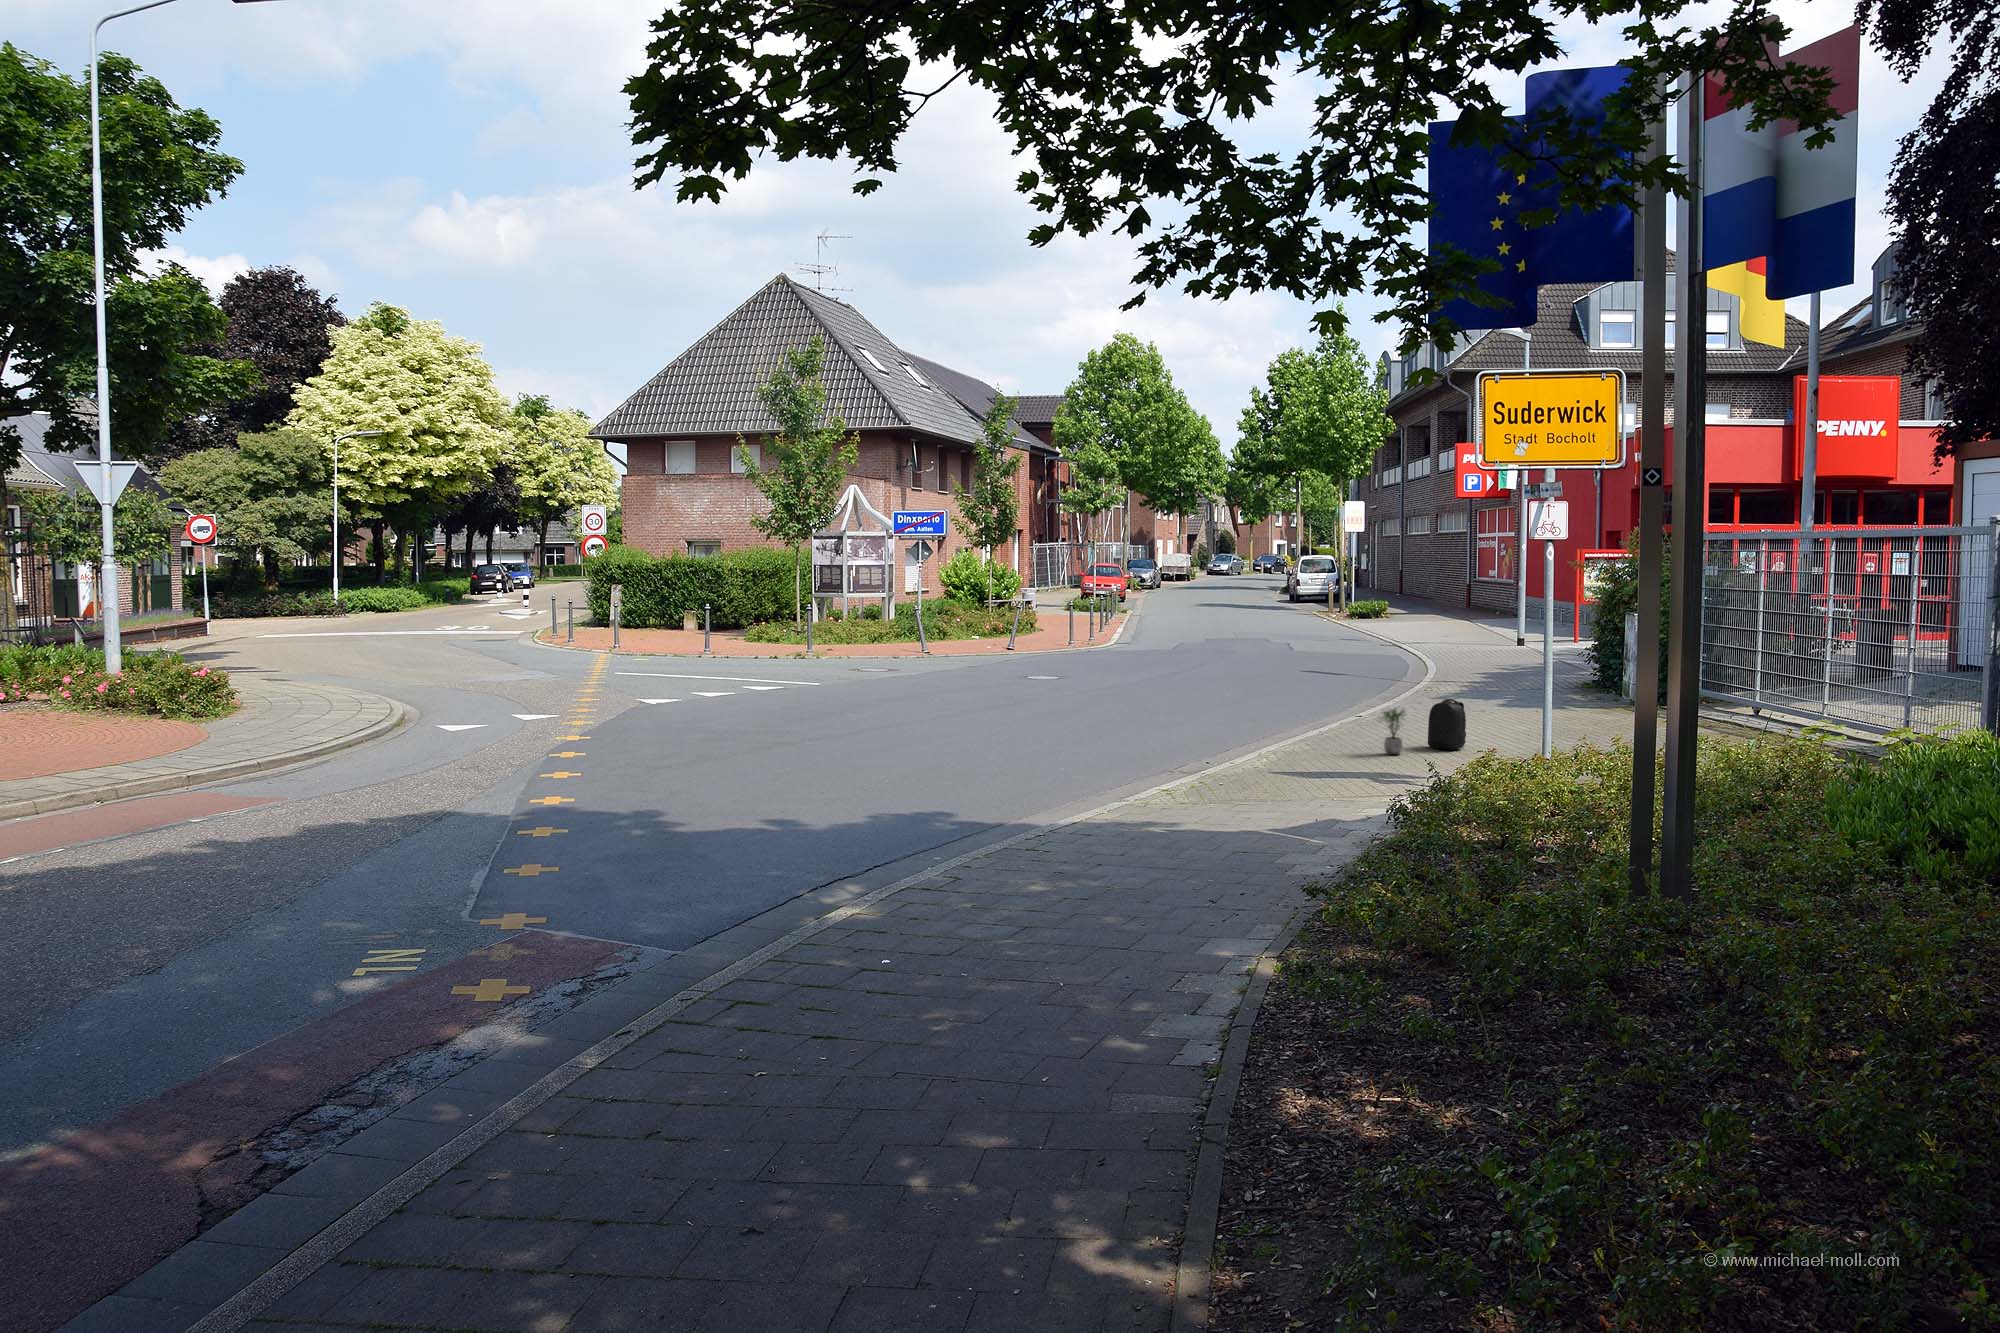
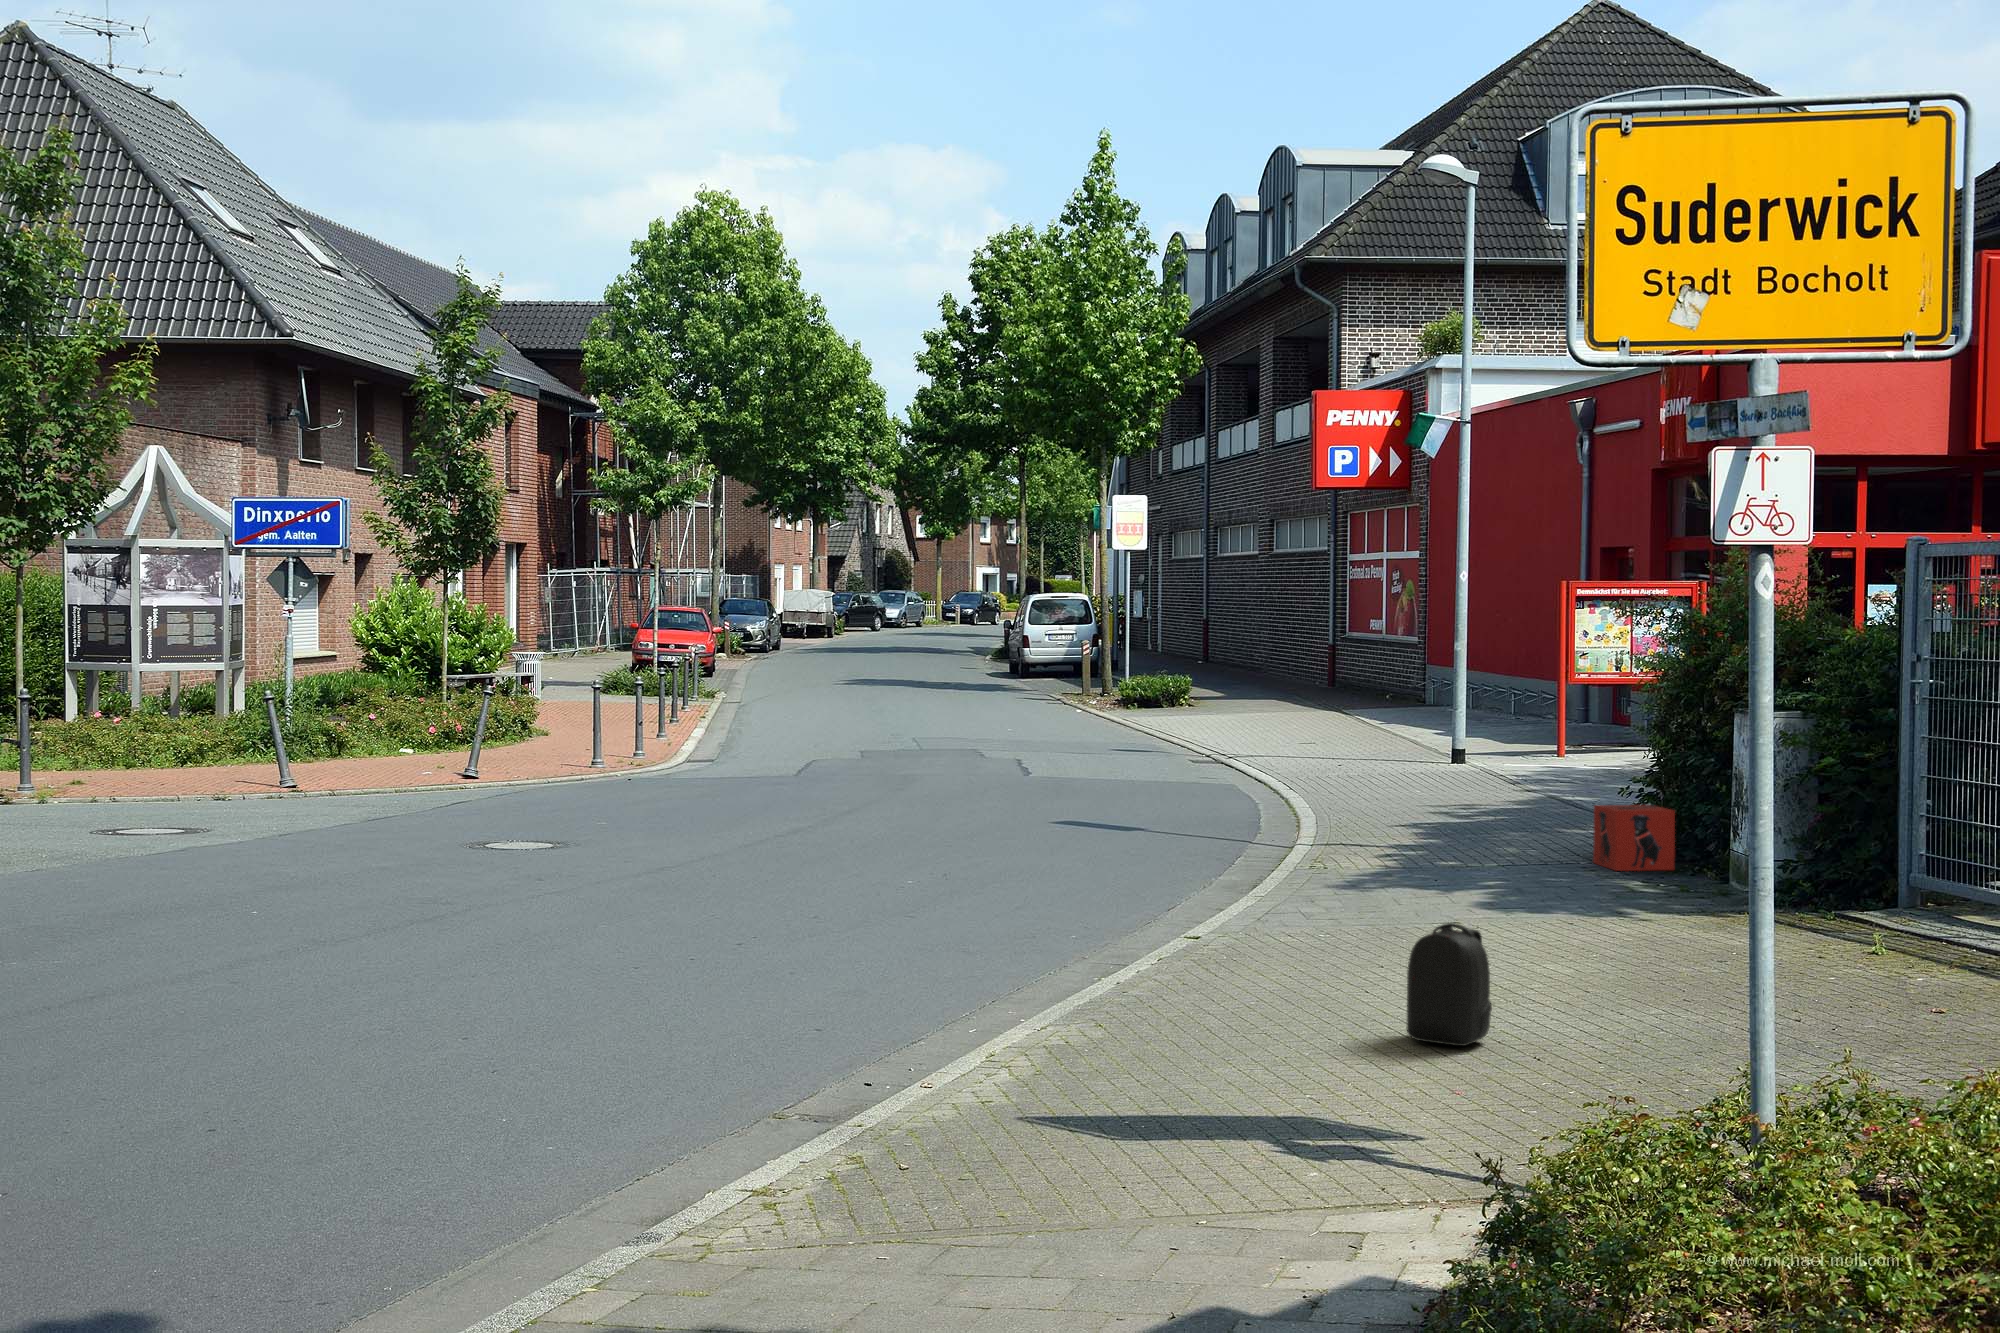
storage box: none [1569,665,1612,698] -> present [1593,805,1675,871]
potted plant: present [1380,708,1405,755] -> none [1298,952,1375,1074]

